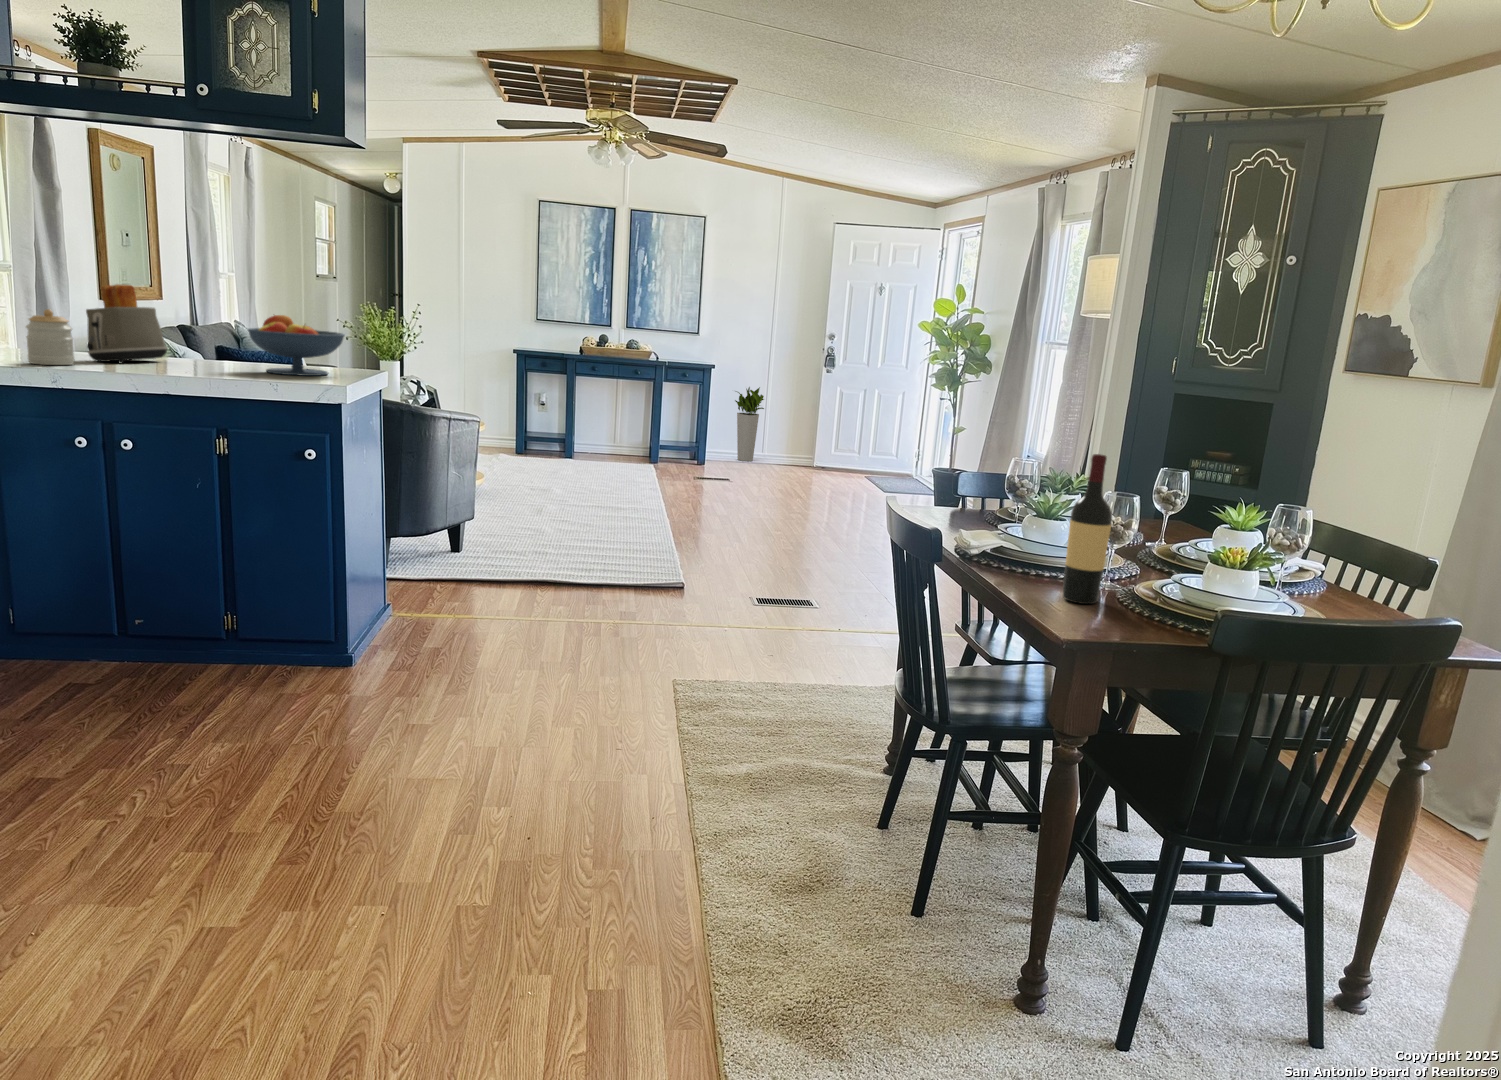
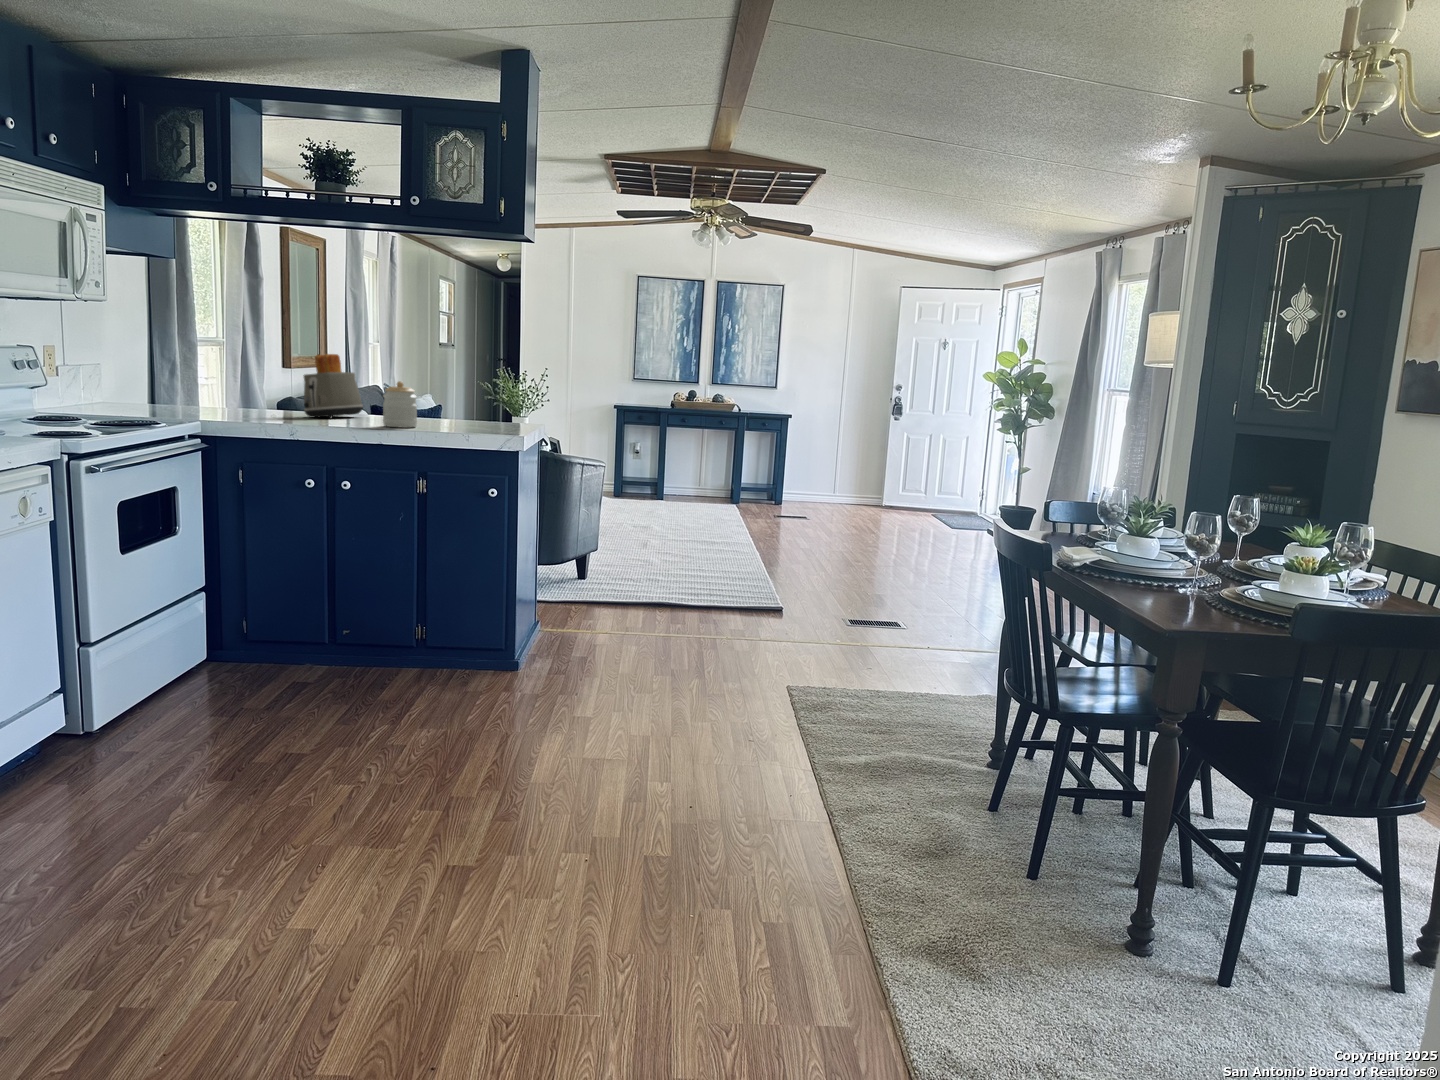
jar: present [26,309,74,365] -> present [383,381,417,428]
fruit bowl: present [248,315,345,376] -> none [433,376,511,427]
planter: present [735,387,764,461] -> none [808,436,839,503]
wine bottle: present [1063,454,1112,604] -> none [1159,480,1202,606]

